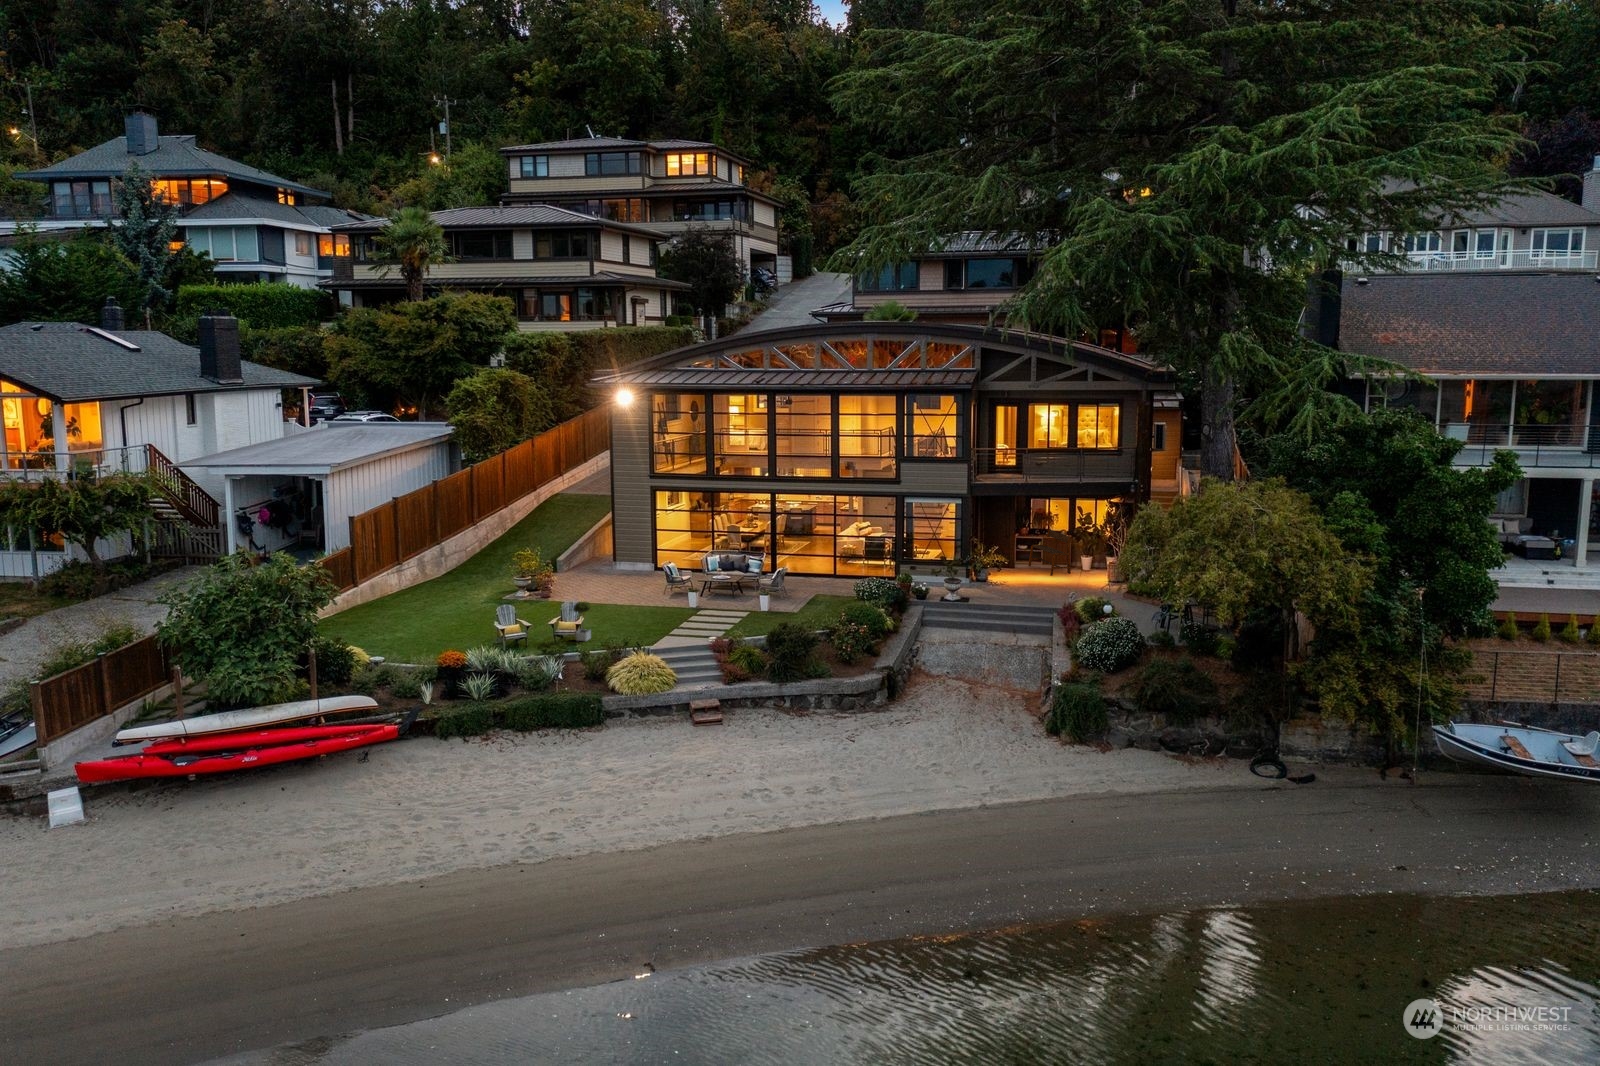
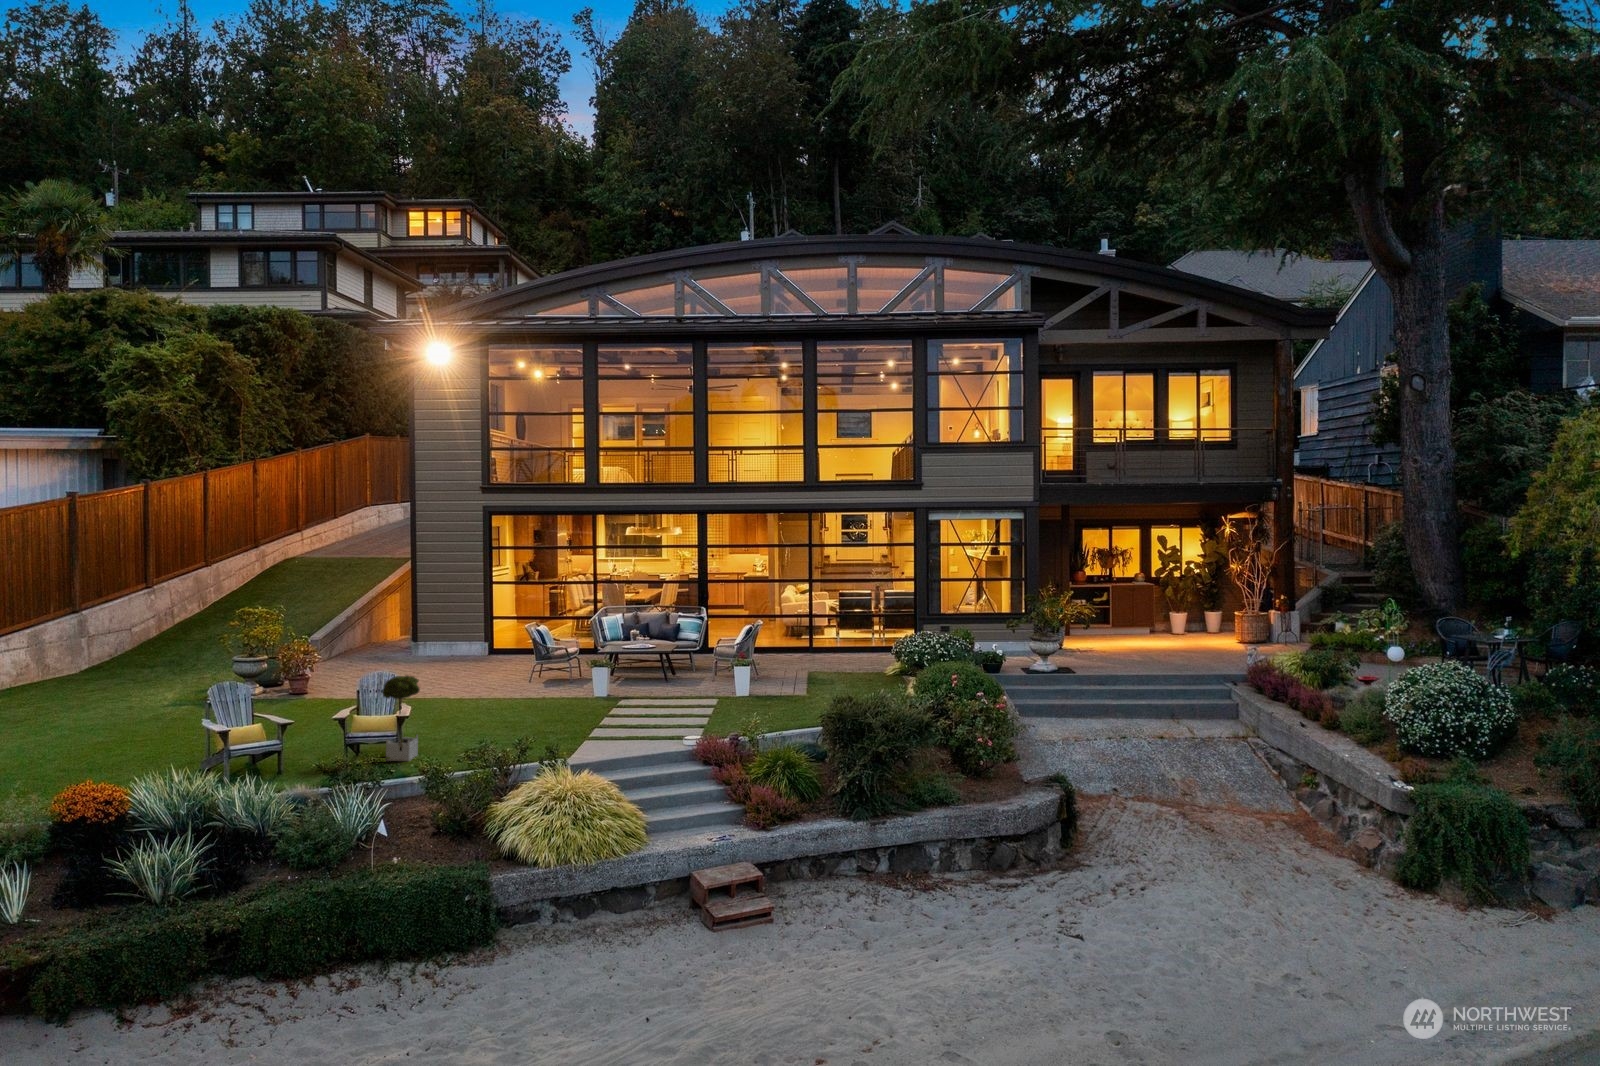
bench: present [1028,529,1071,575] -> none [1111,568,1186,637]

